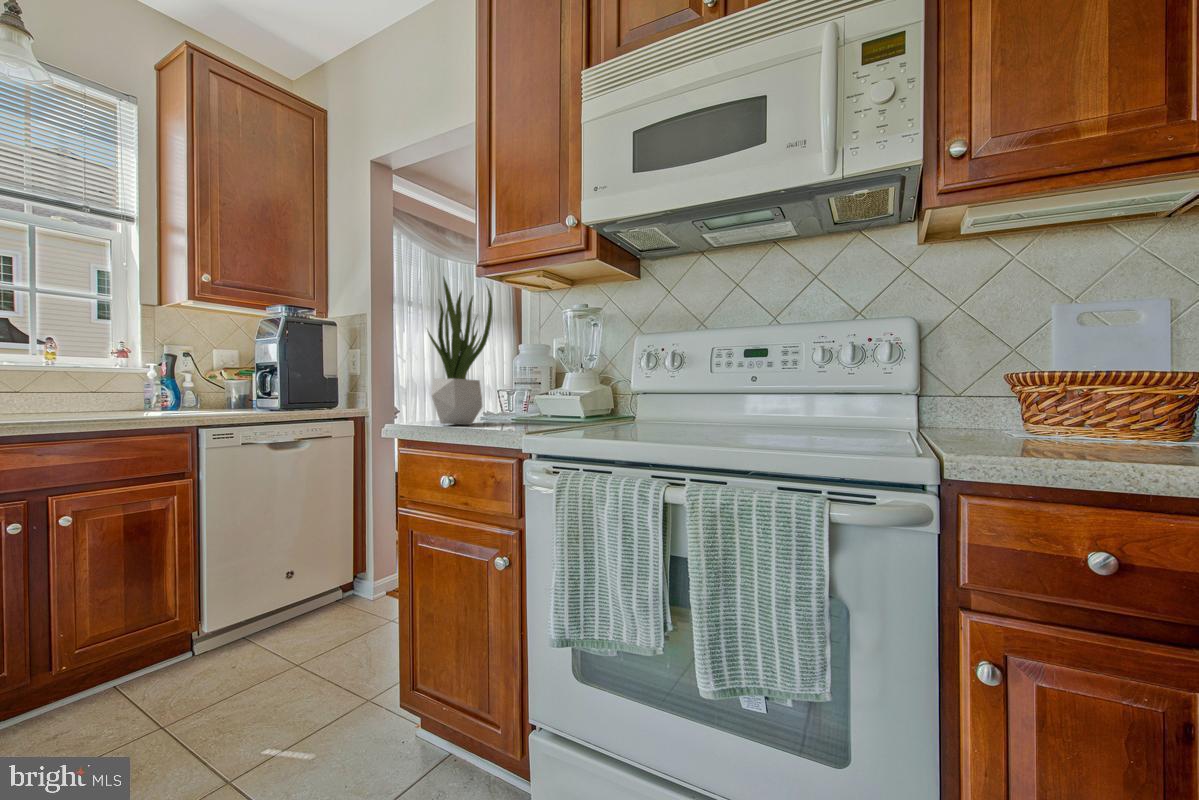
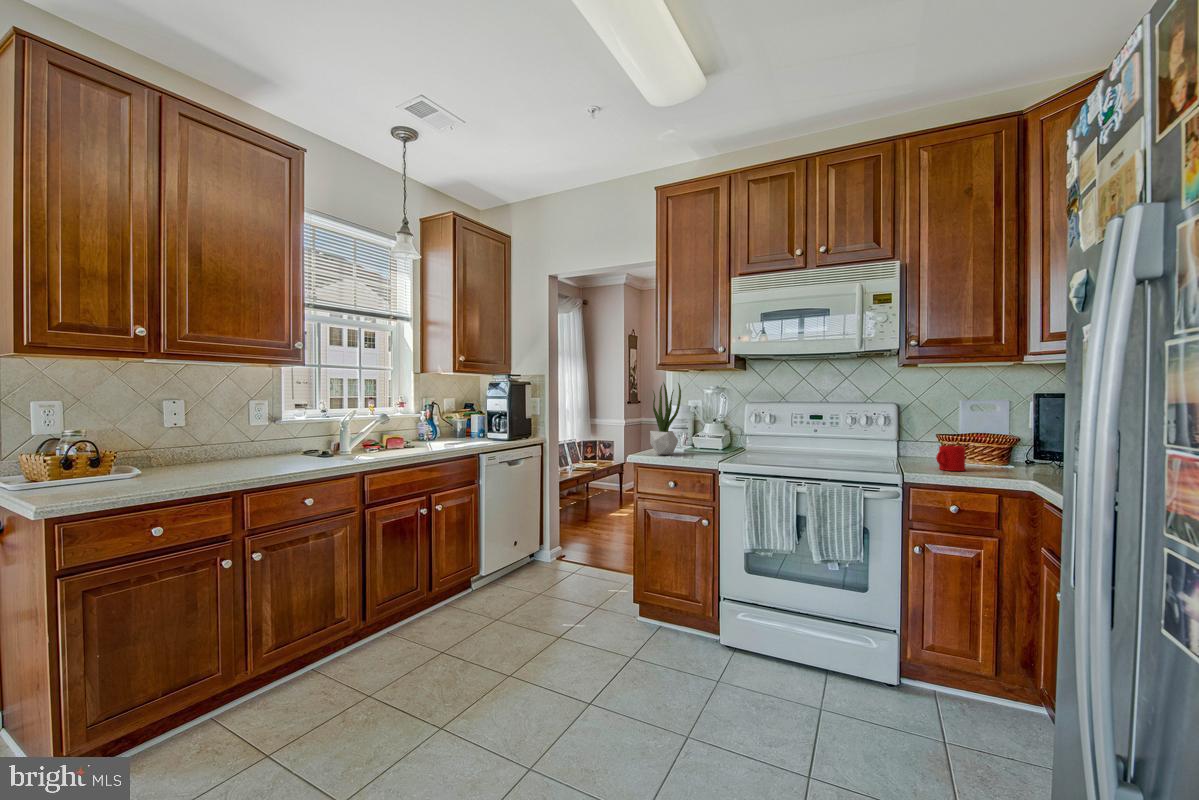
mug: none [1025,388,1105,452] -> present [936,446,965,471]

